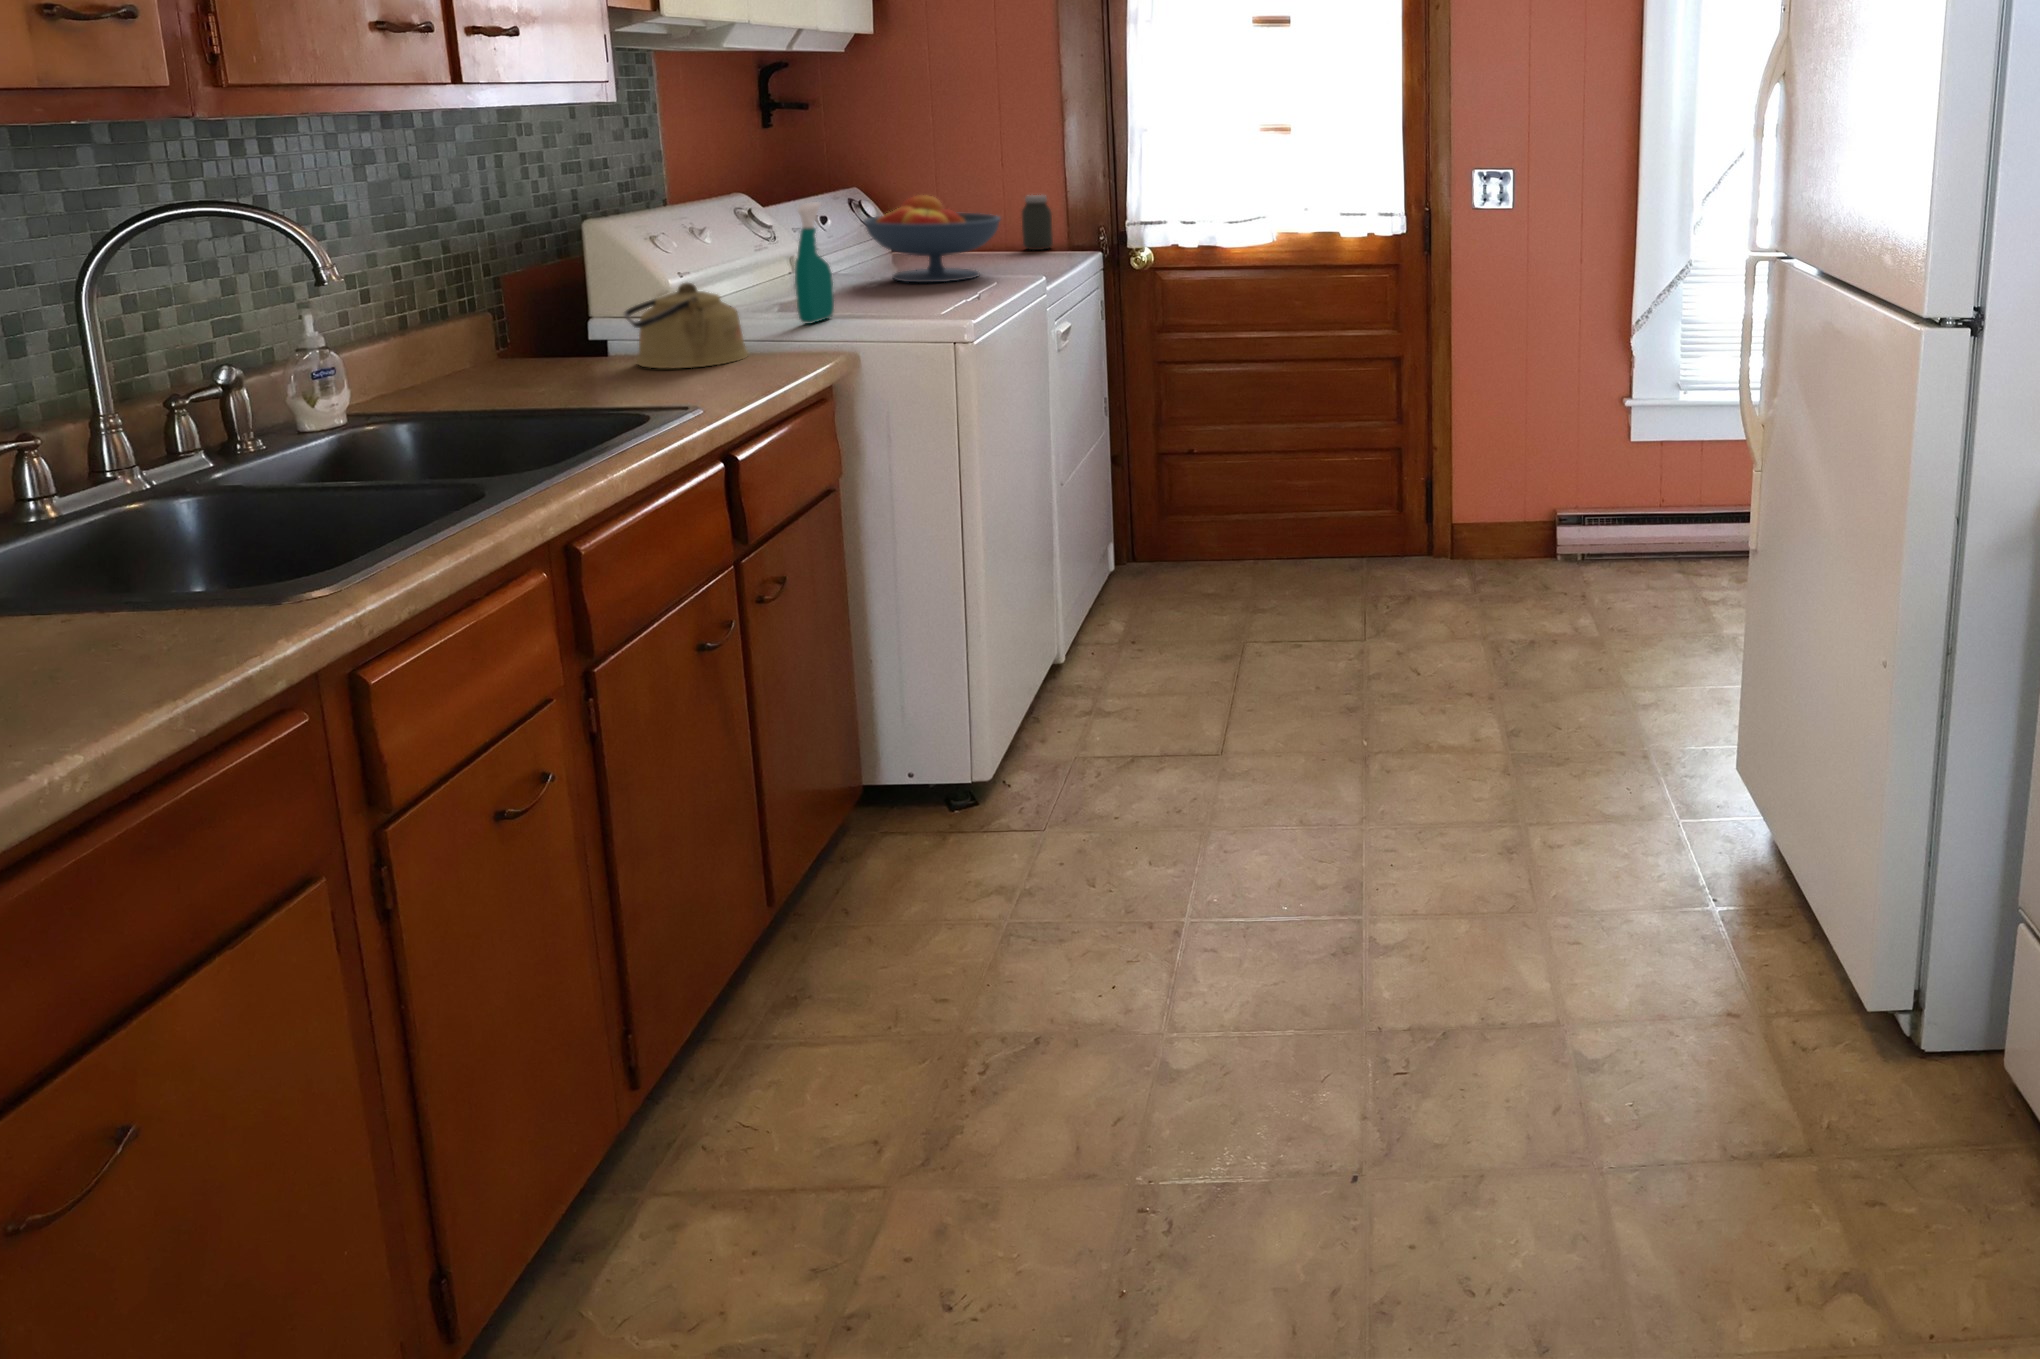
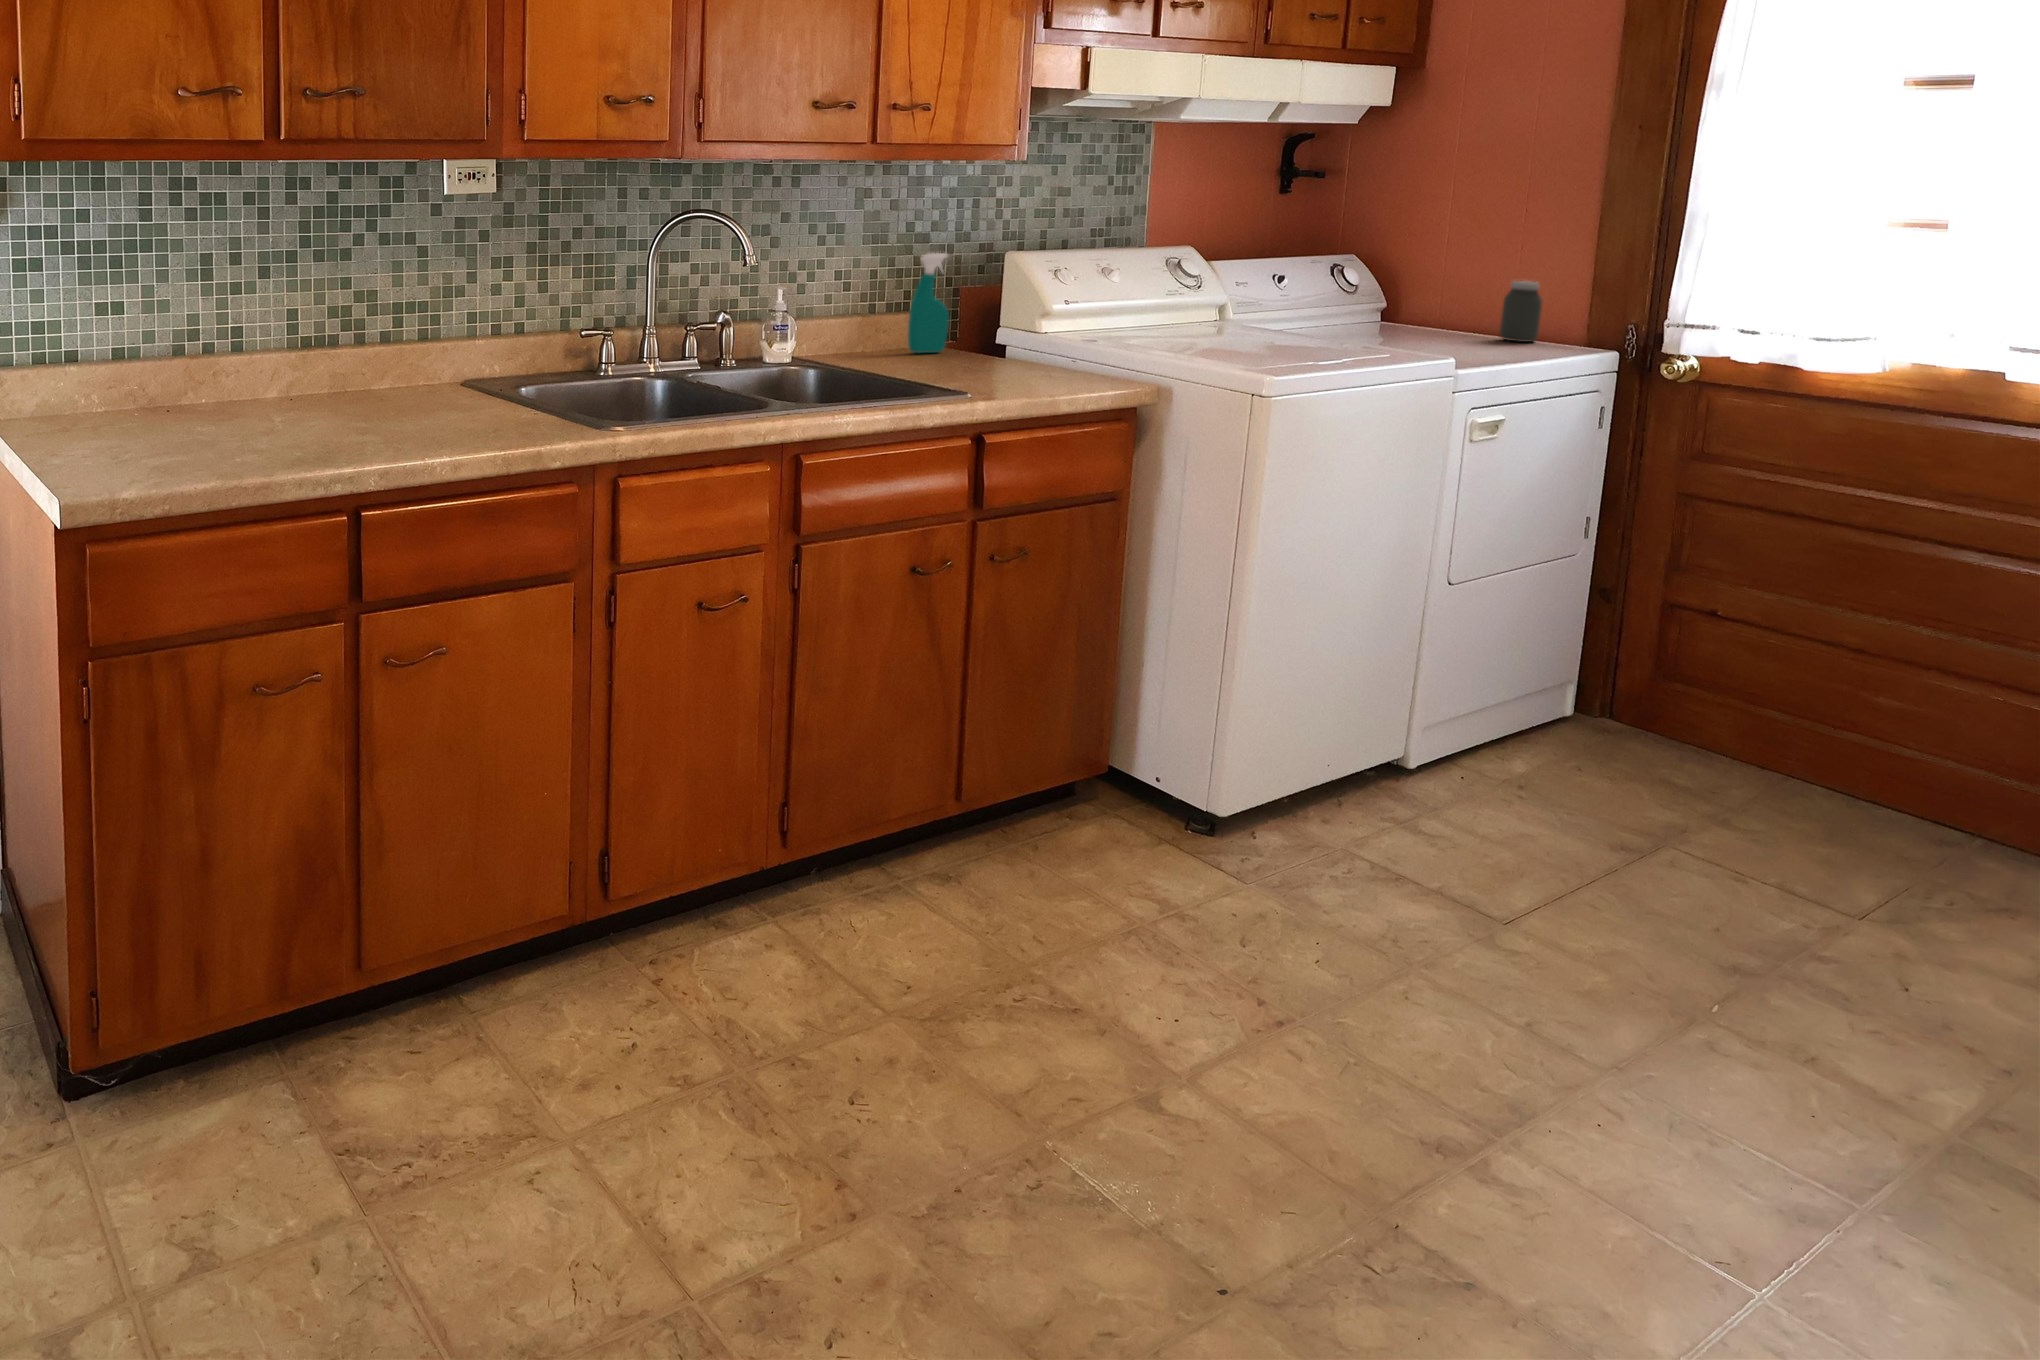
fruit bowl: present [864,195,1000,282] -> none [1278,264,1427,354]
spray bottle: present [795,202,834,324] -> present [908,253,949,353]
kettle: present [624,283,748,368] -> none [980,306,1067,374]

